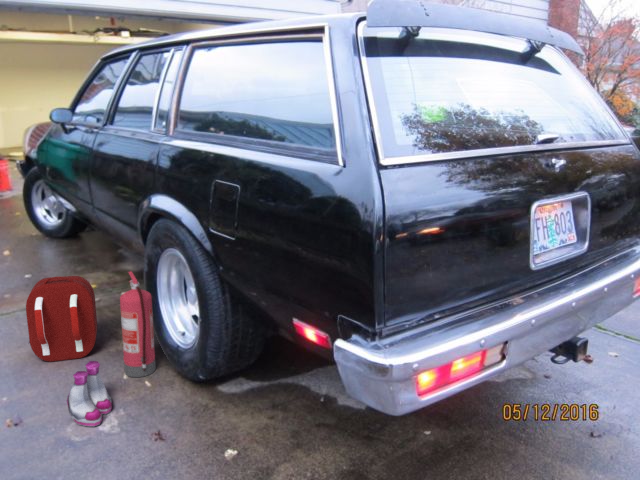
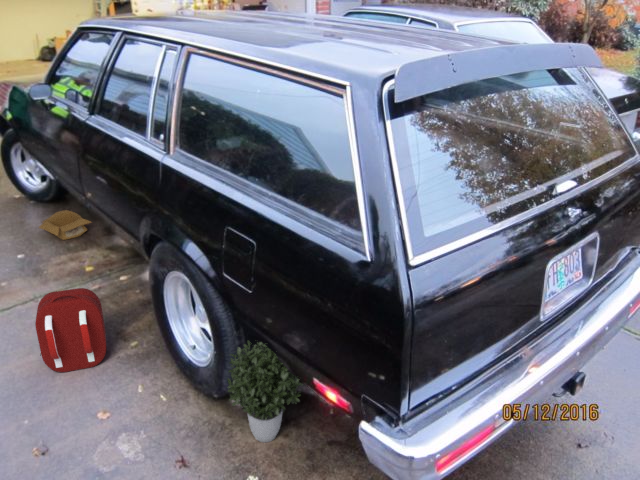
cardboard box: none [49,240,101,265] -> present [39,210,91,240]
fire extinguisher: present [120,272,156,377] -> none [131,289,169,390]
potted plant: none [209,307,291,422] -> present [228,341,303,442]
boots: present [67,361,112,426] -> none [90,388,133,453]

